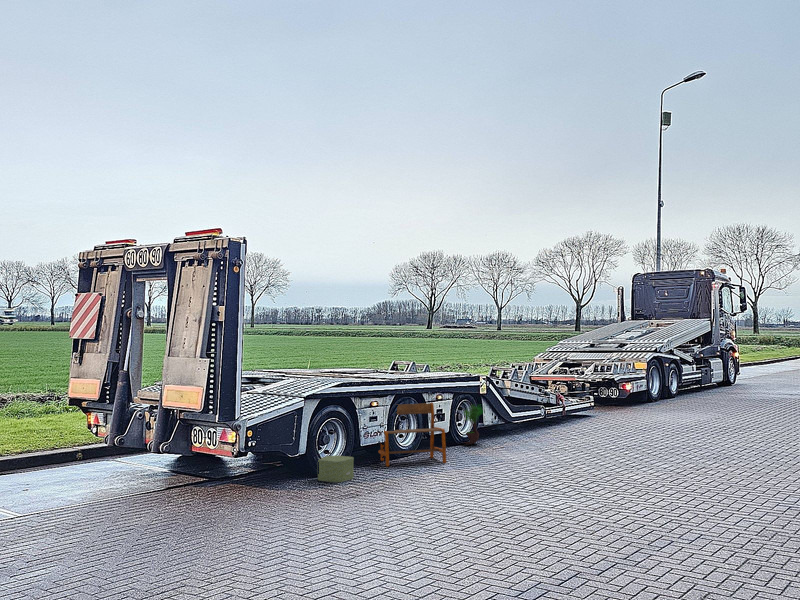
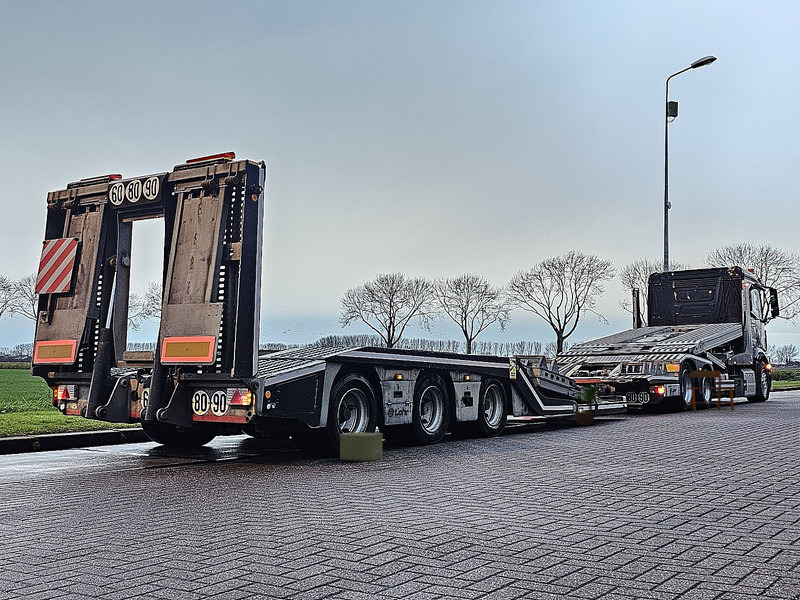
bench: present [378,403,446,466] -> present [684,370,734,411]
potted tree: present [464,406,482,445] -> present [575,385,599,426]

